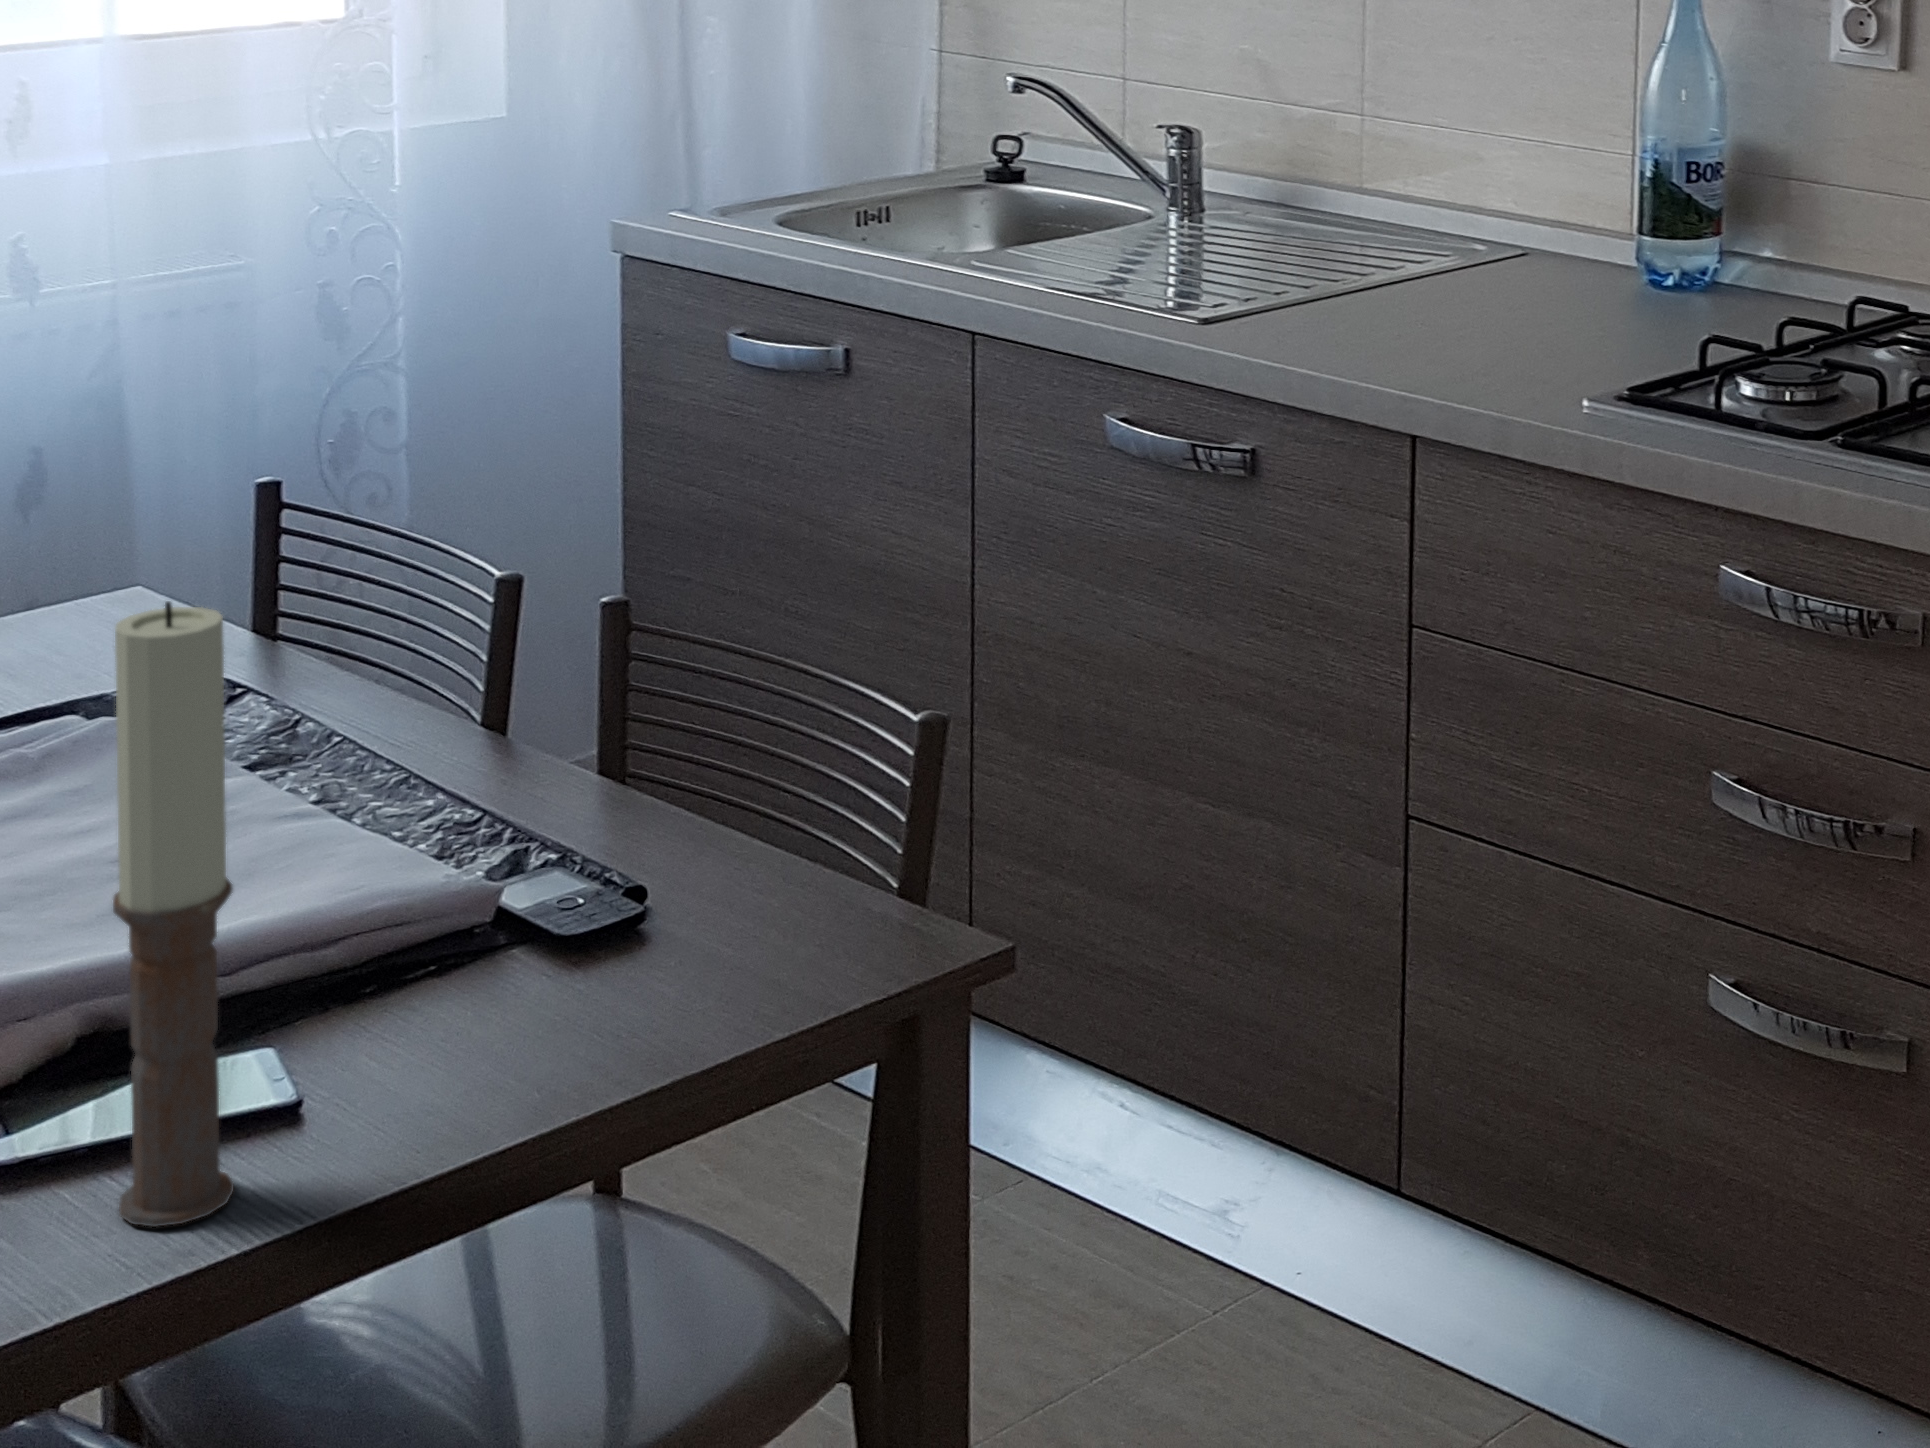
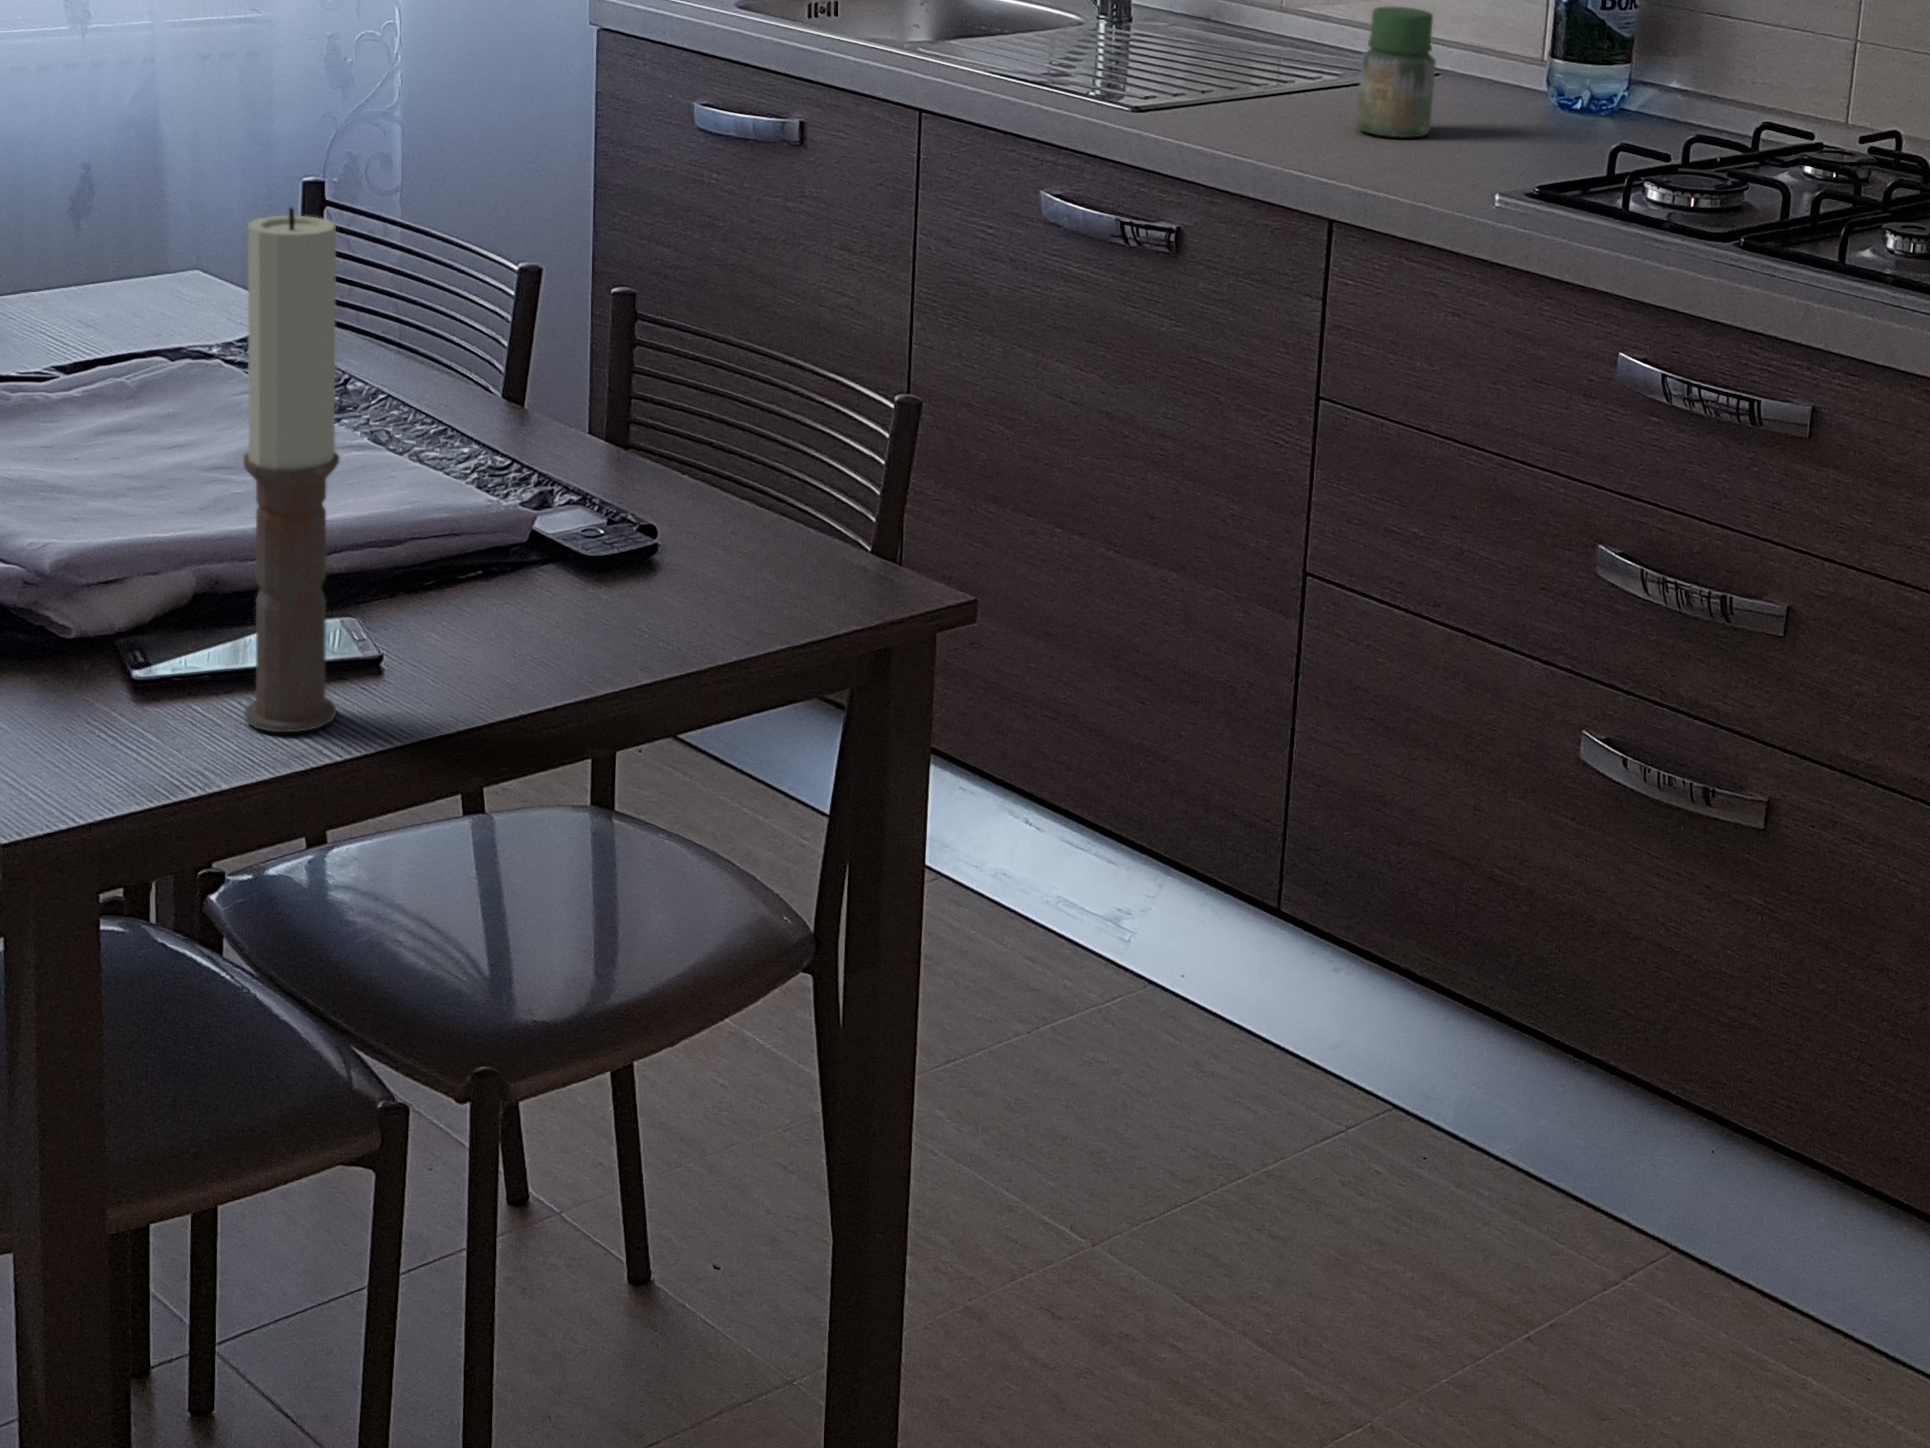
jar: none [1434,196,1513,333] -> present [1356,7,1436,138]

